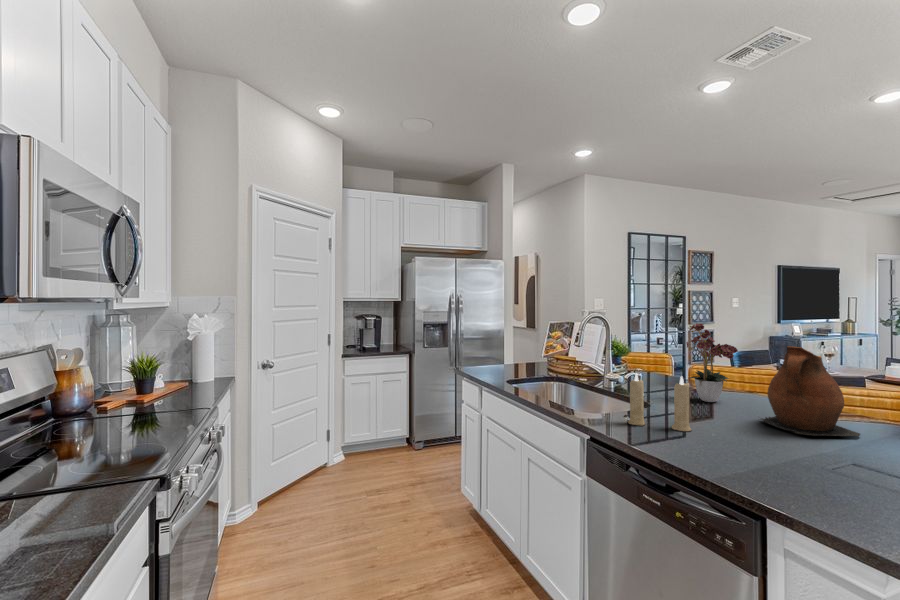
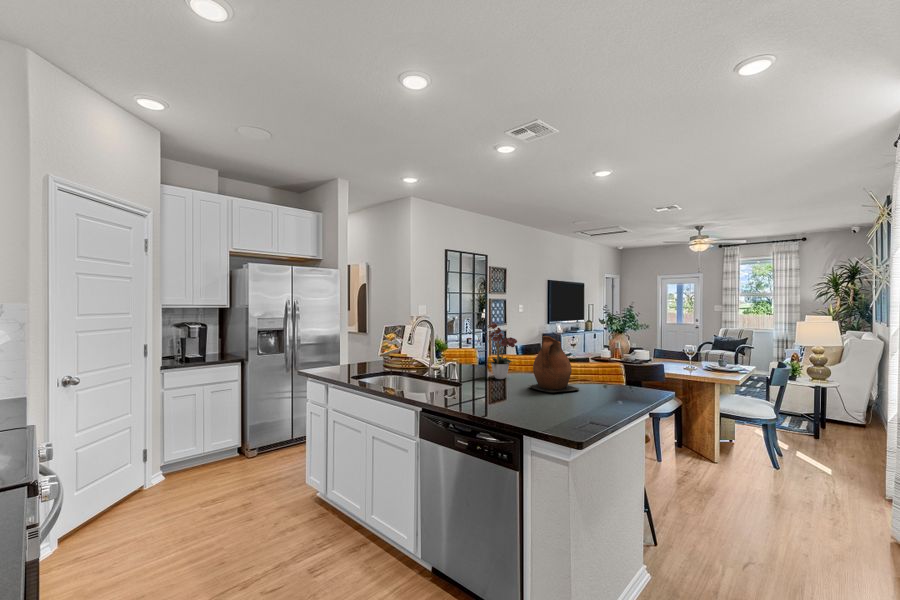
candle: present [628,373,691,431] -> none [448,358,489,398]

